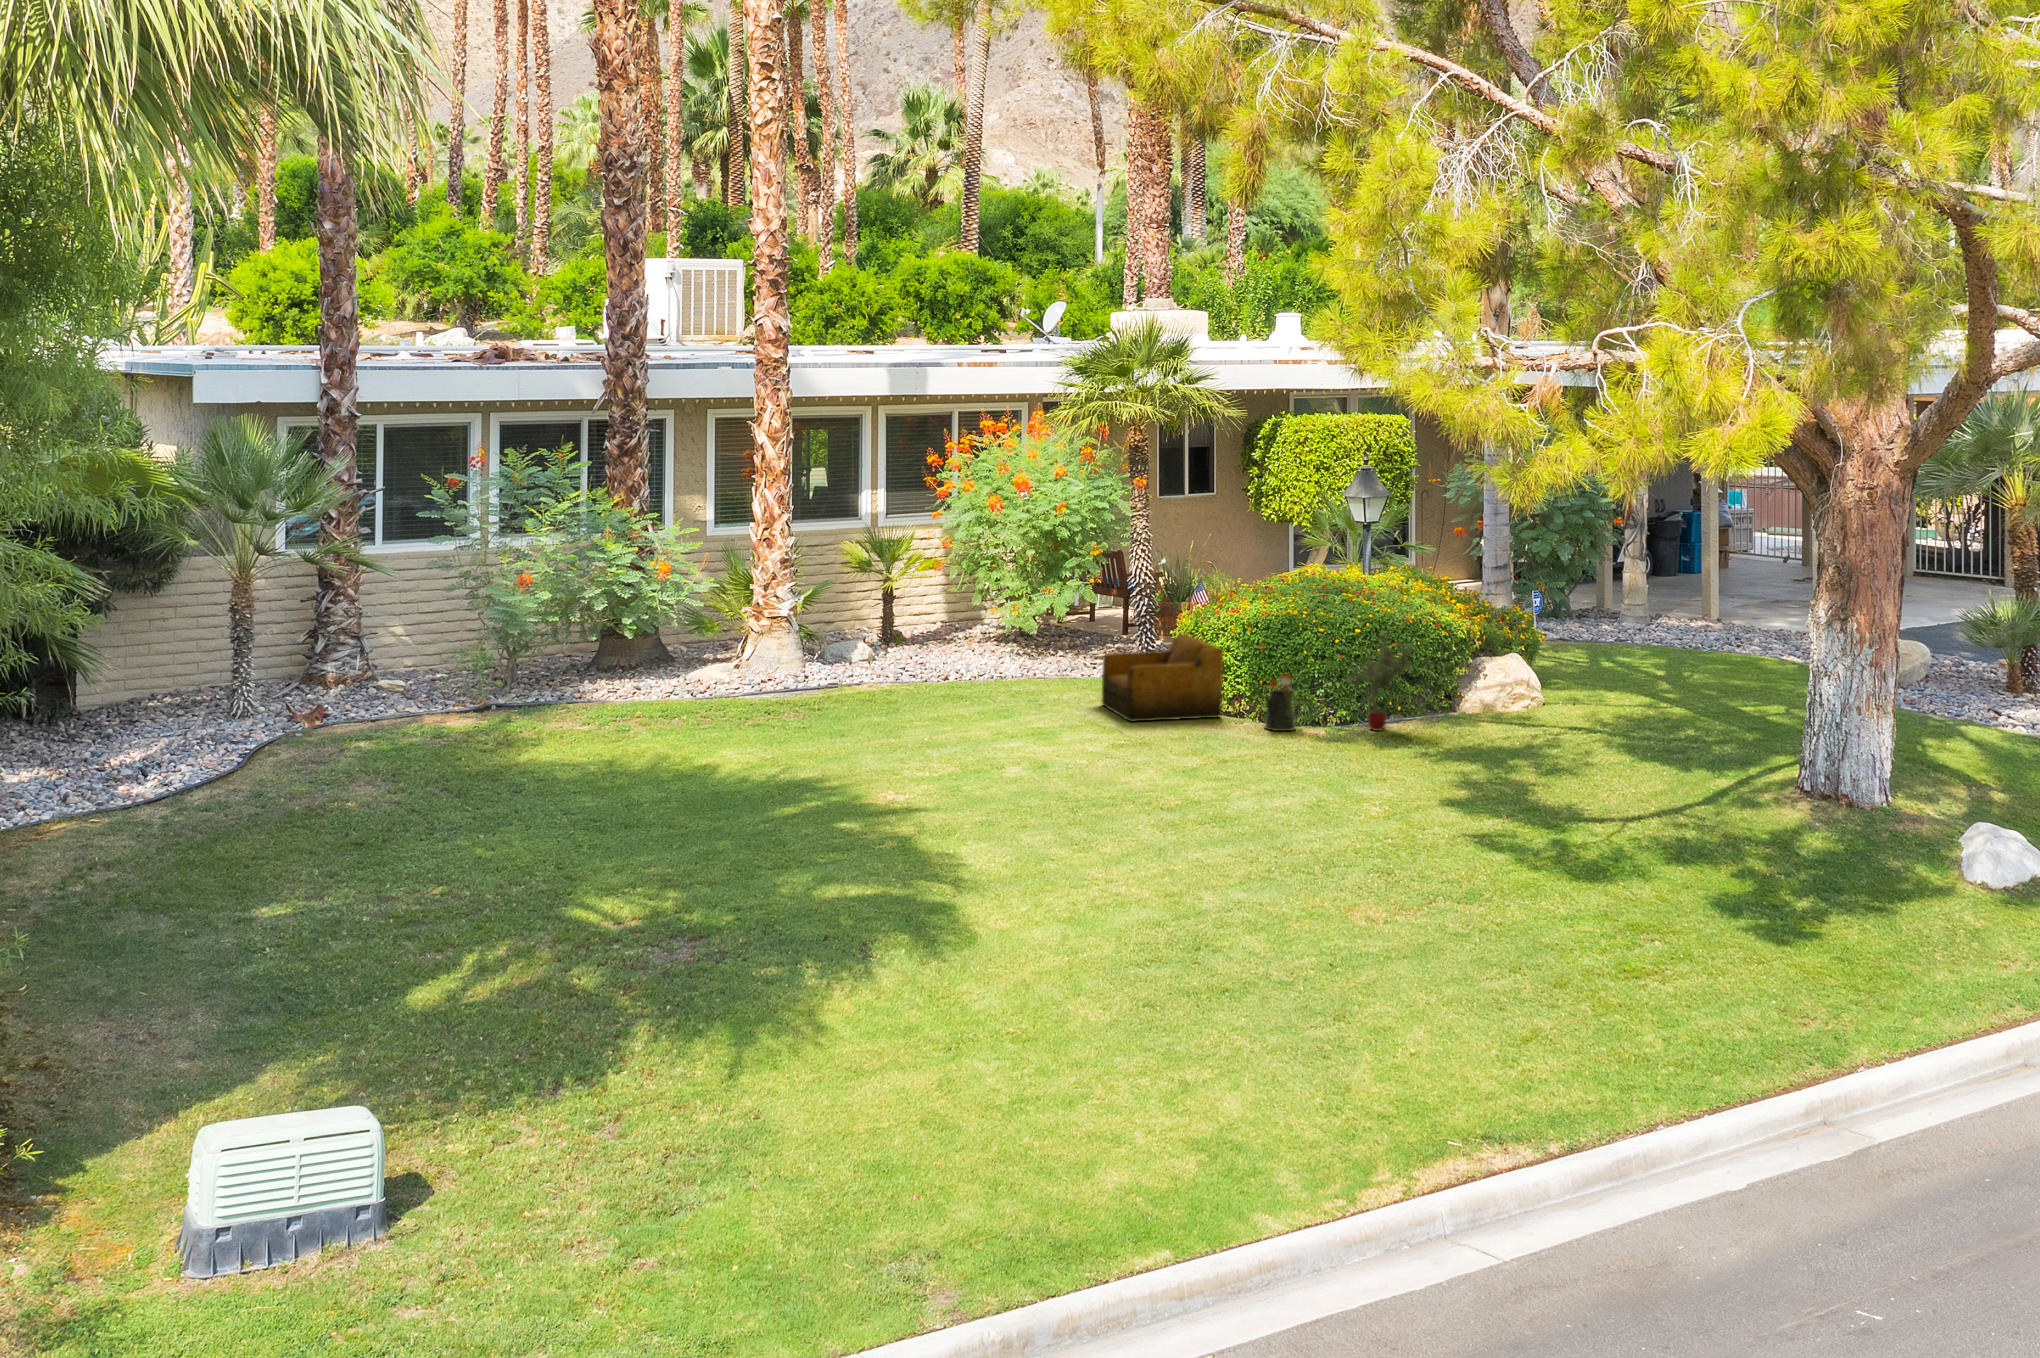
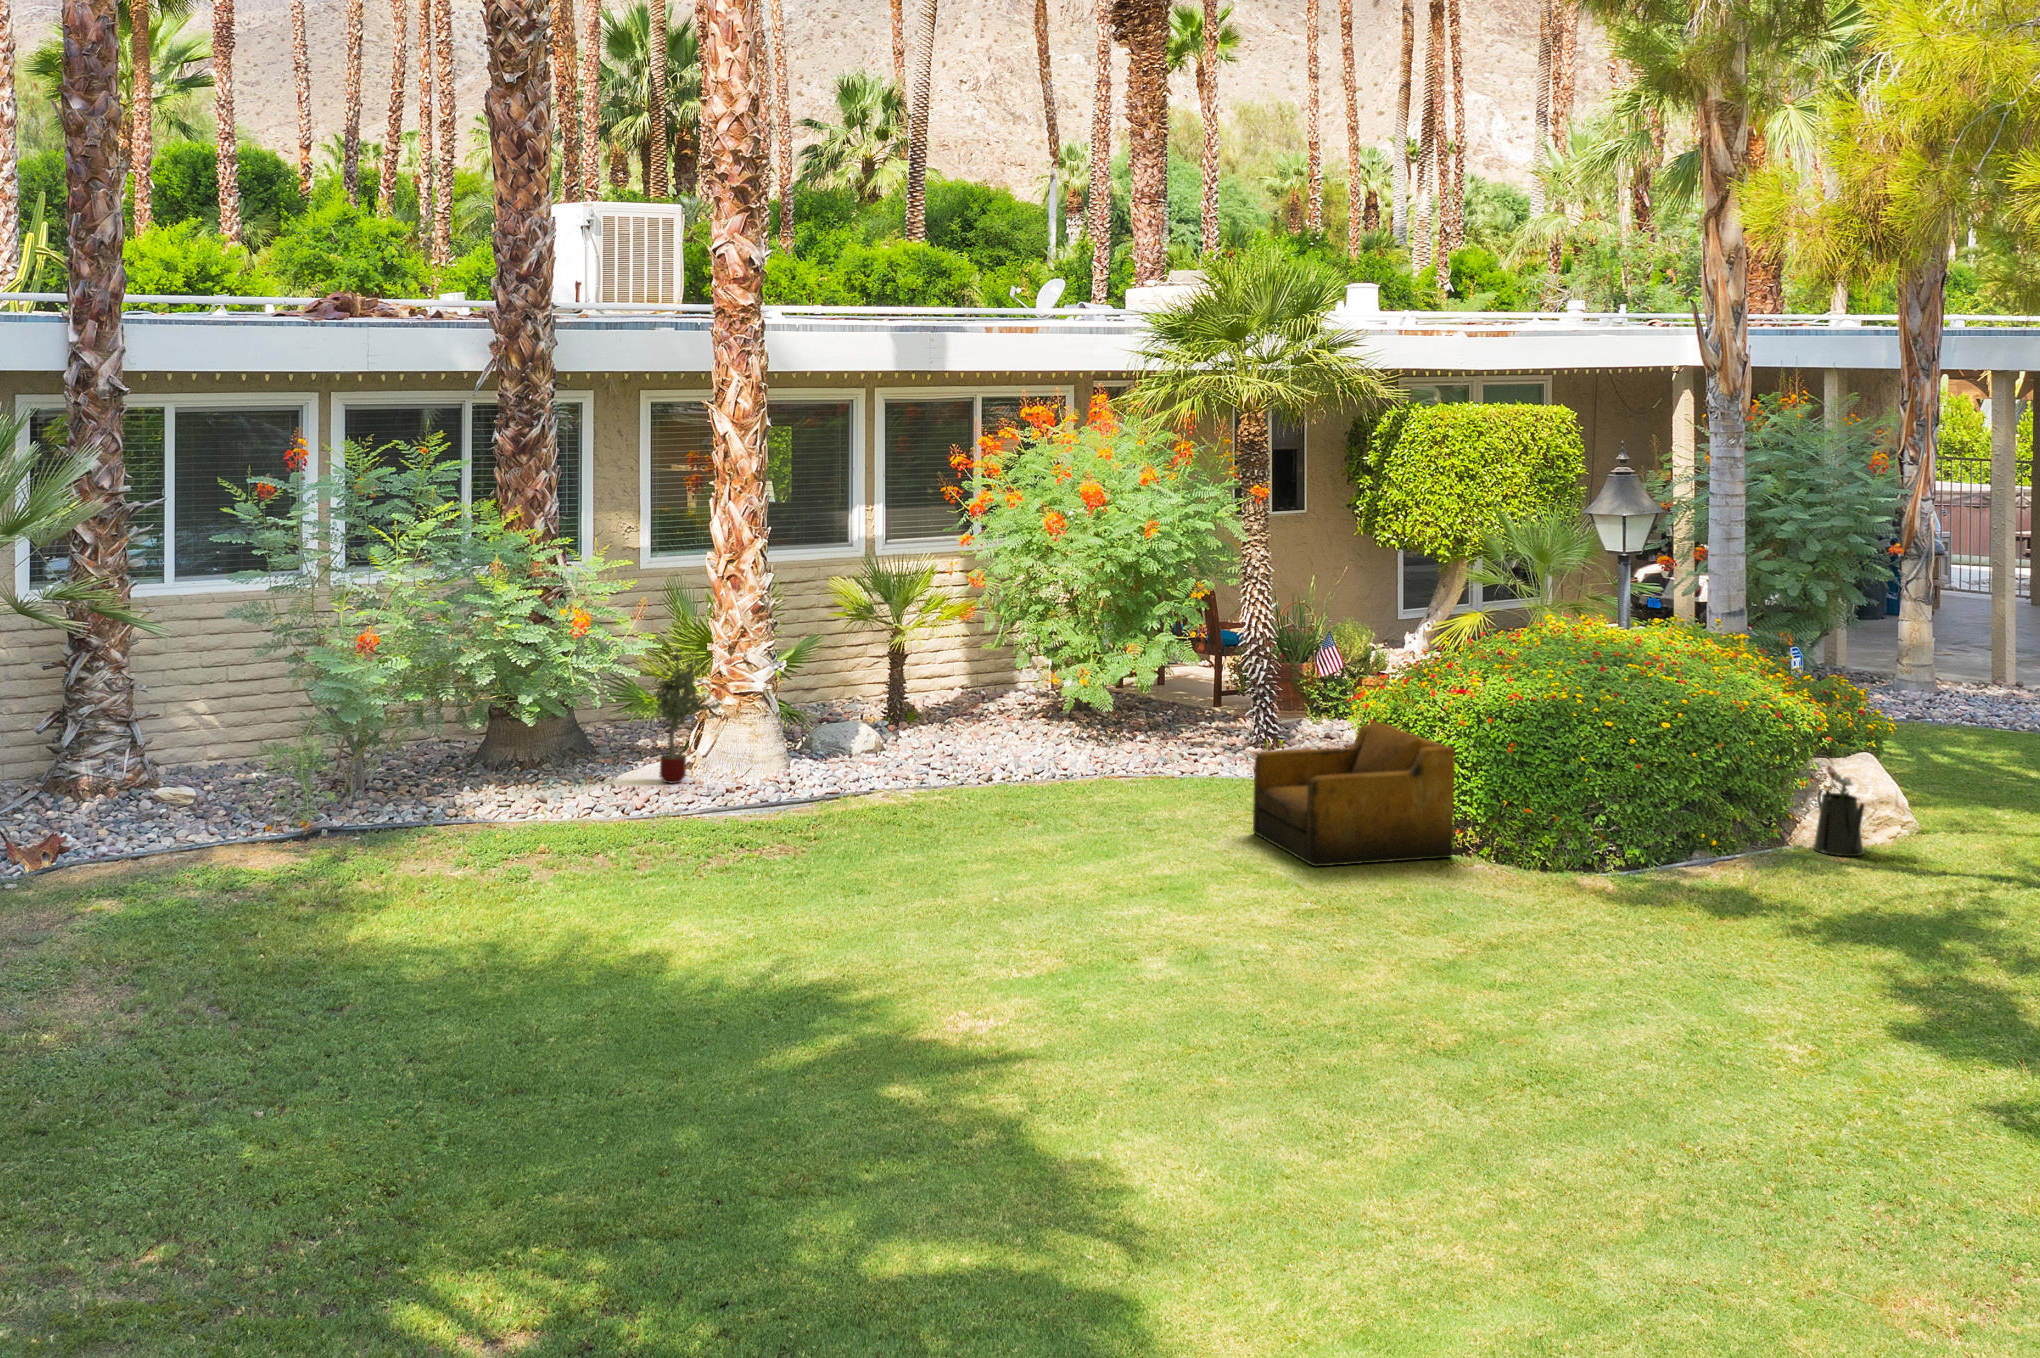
potted tree: present [1346,633,1413,731] -> present [655,649,722,783]
watering can: present [1265,673,1295,731] -> present [1813,766,1864,856]

